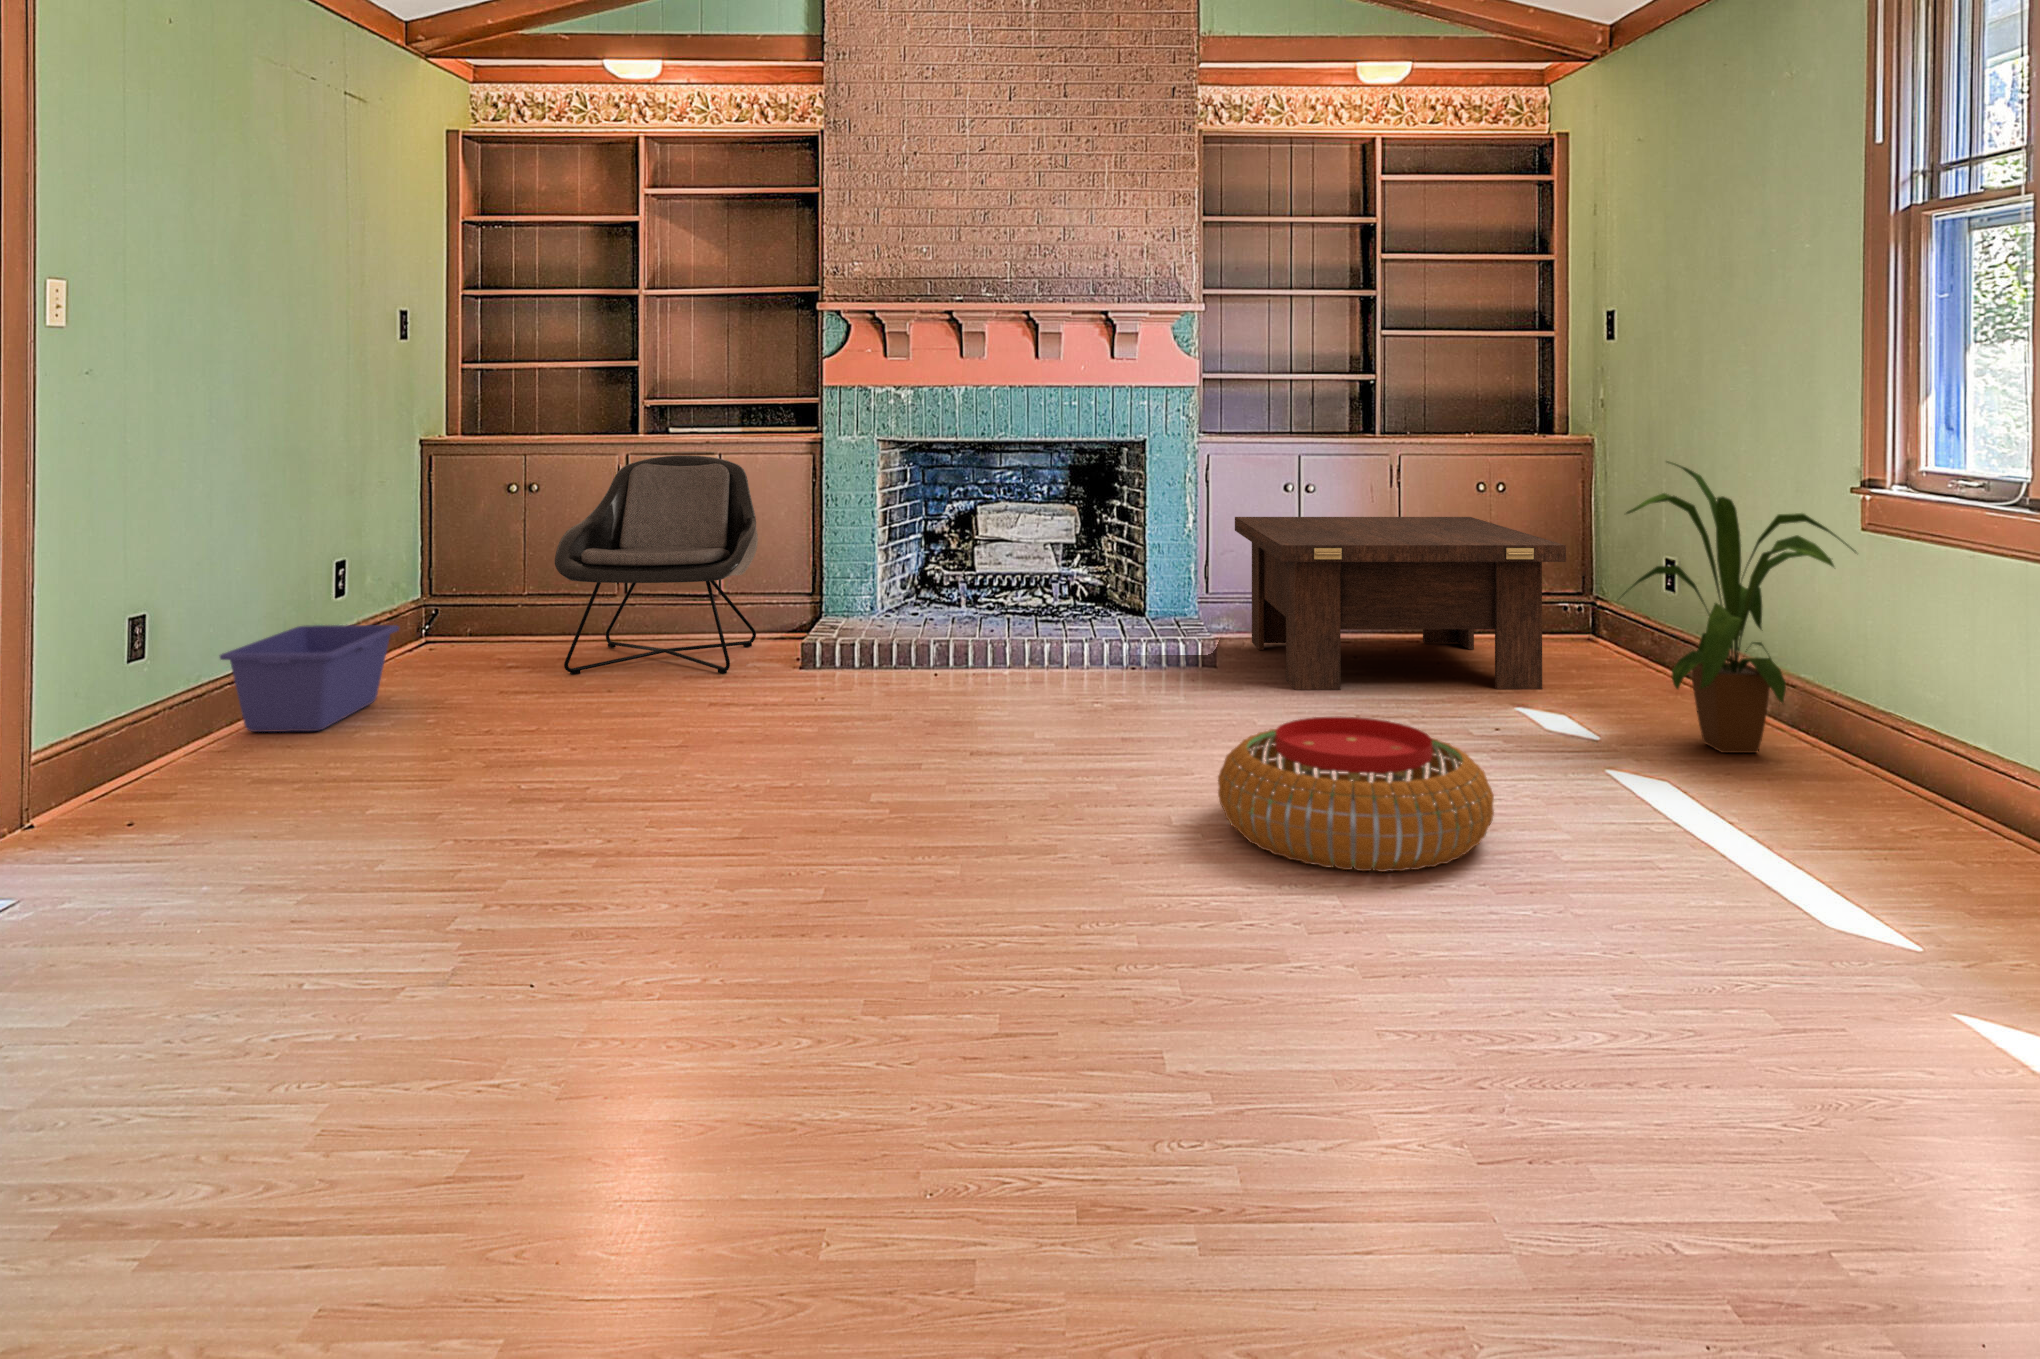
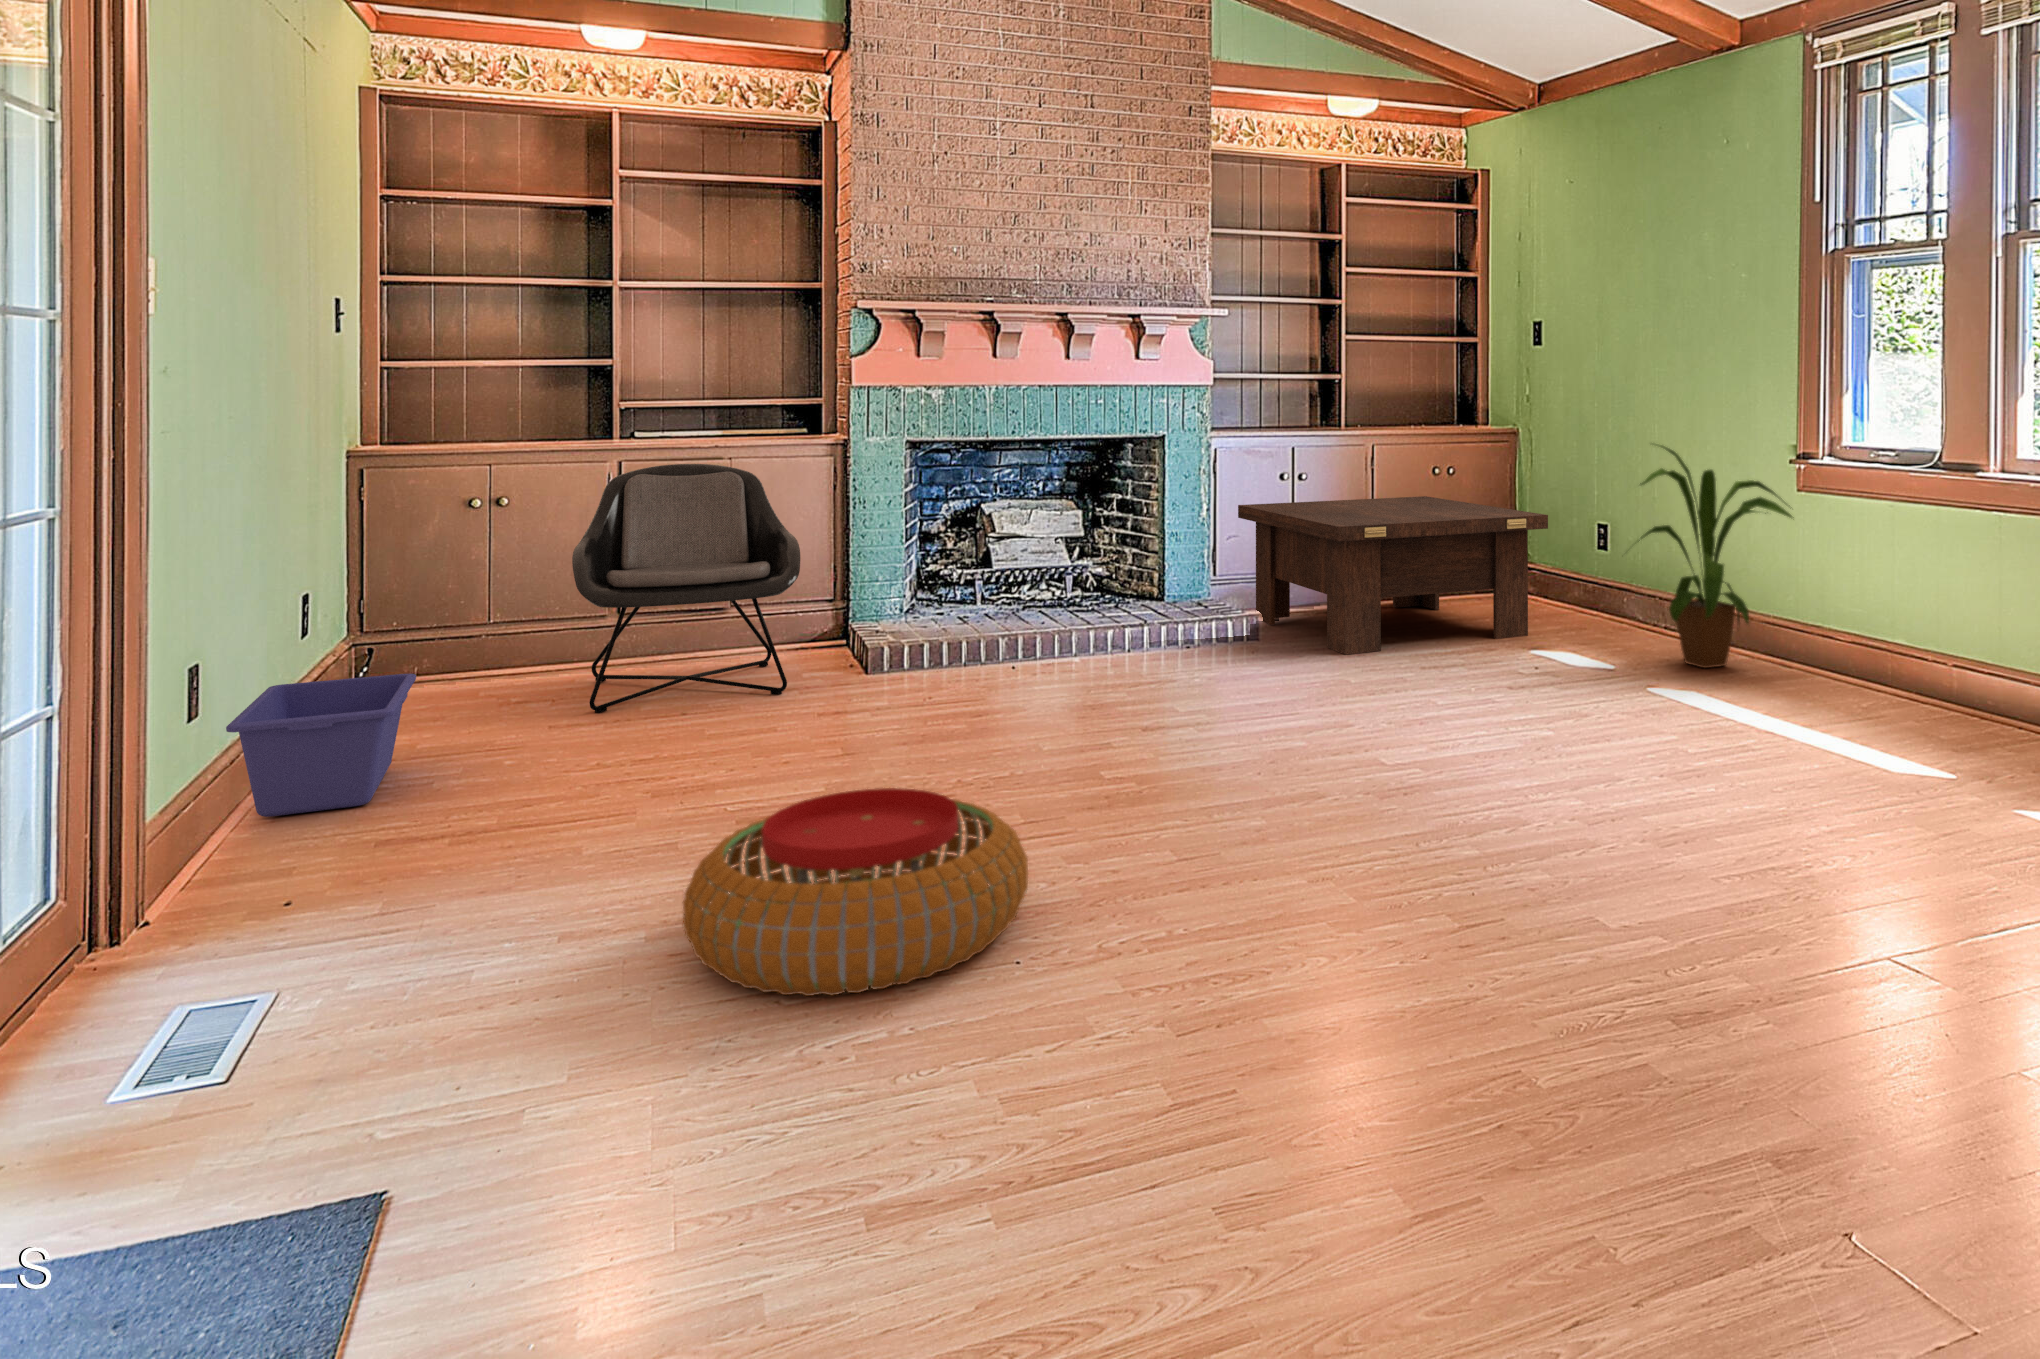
pouf: present [1218,717,1494,872] -> present [683,788,1028,996]

